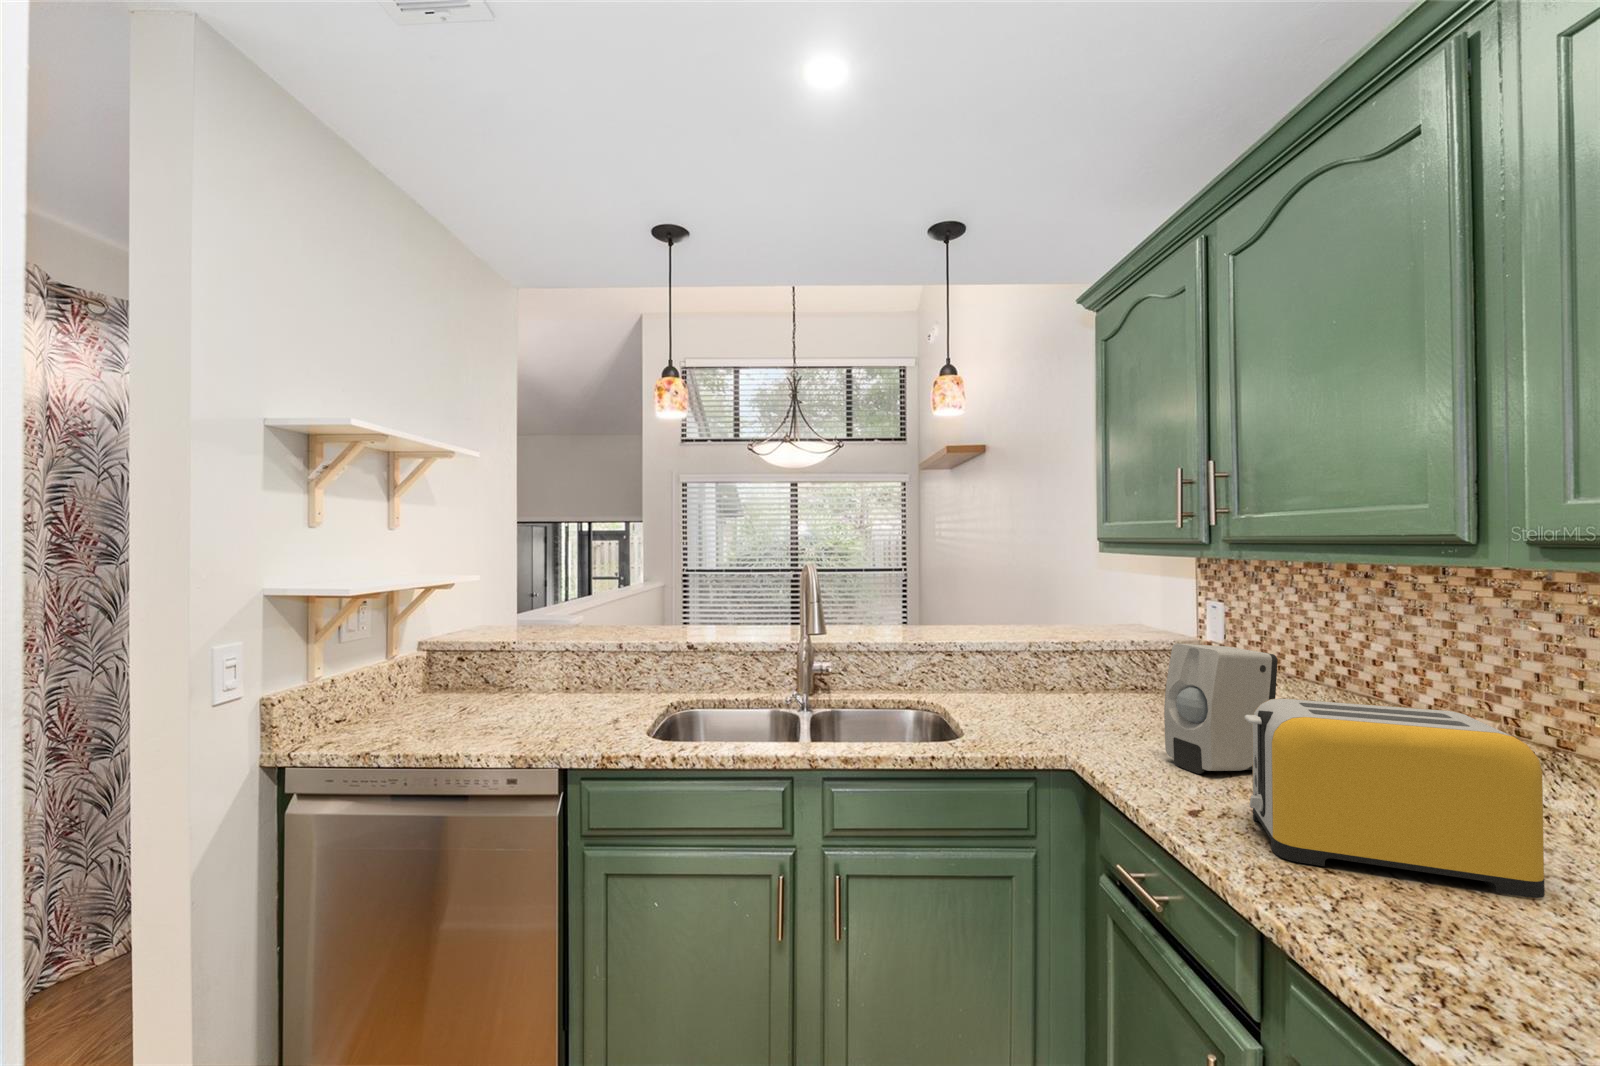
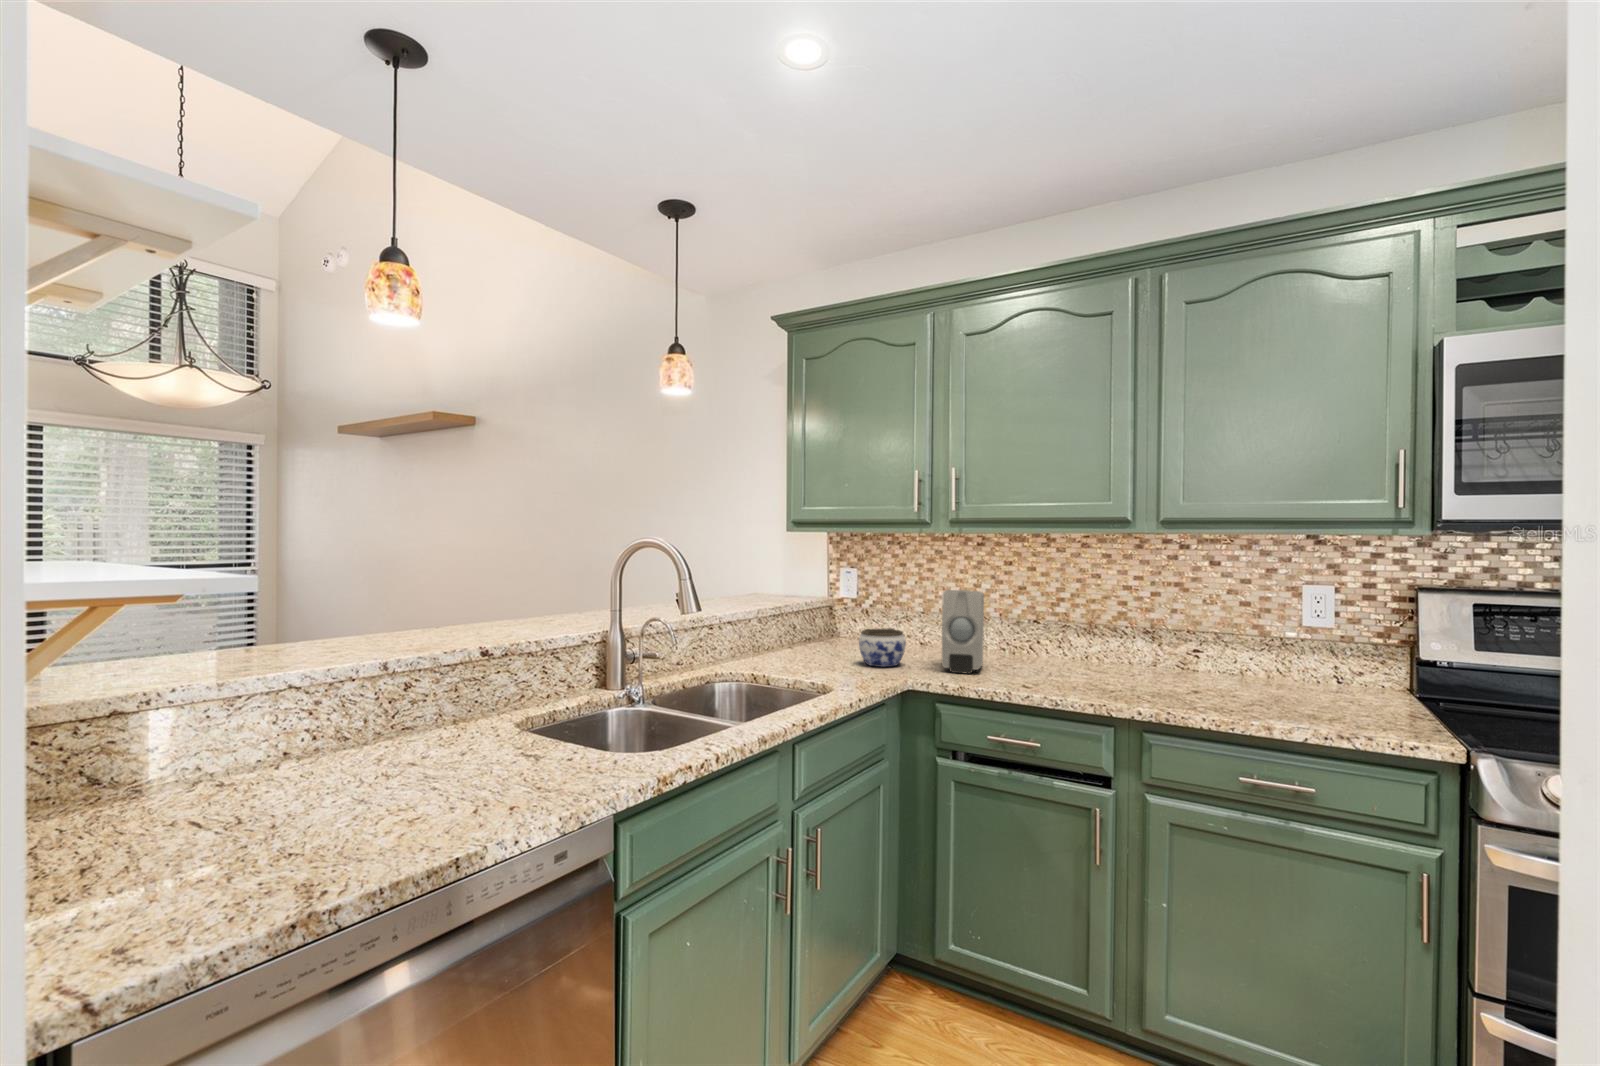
jar: none [1090,682,1158,738] -> present [859,628,906,667]
toaster: present [1245,698,1545,898] -> none [1035,607,1149,694]

